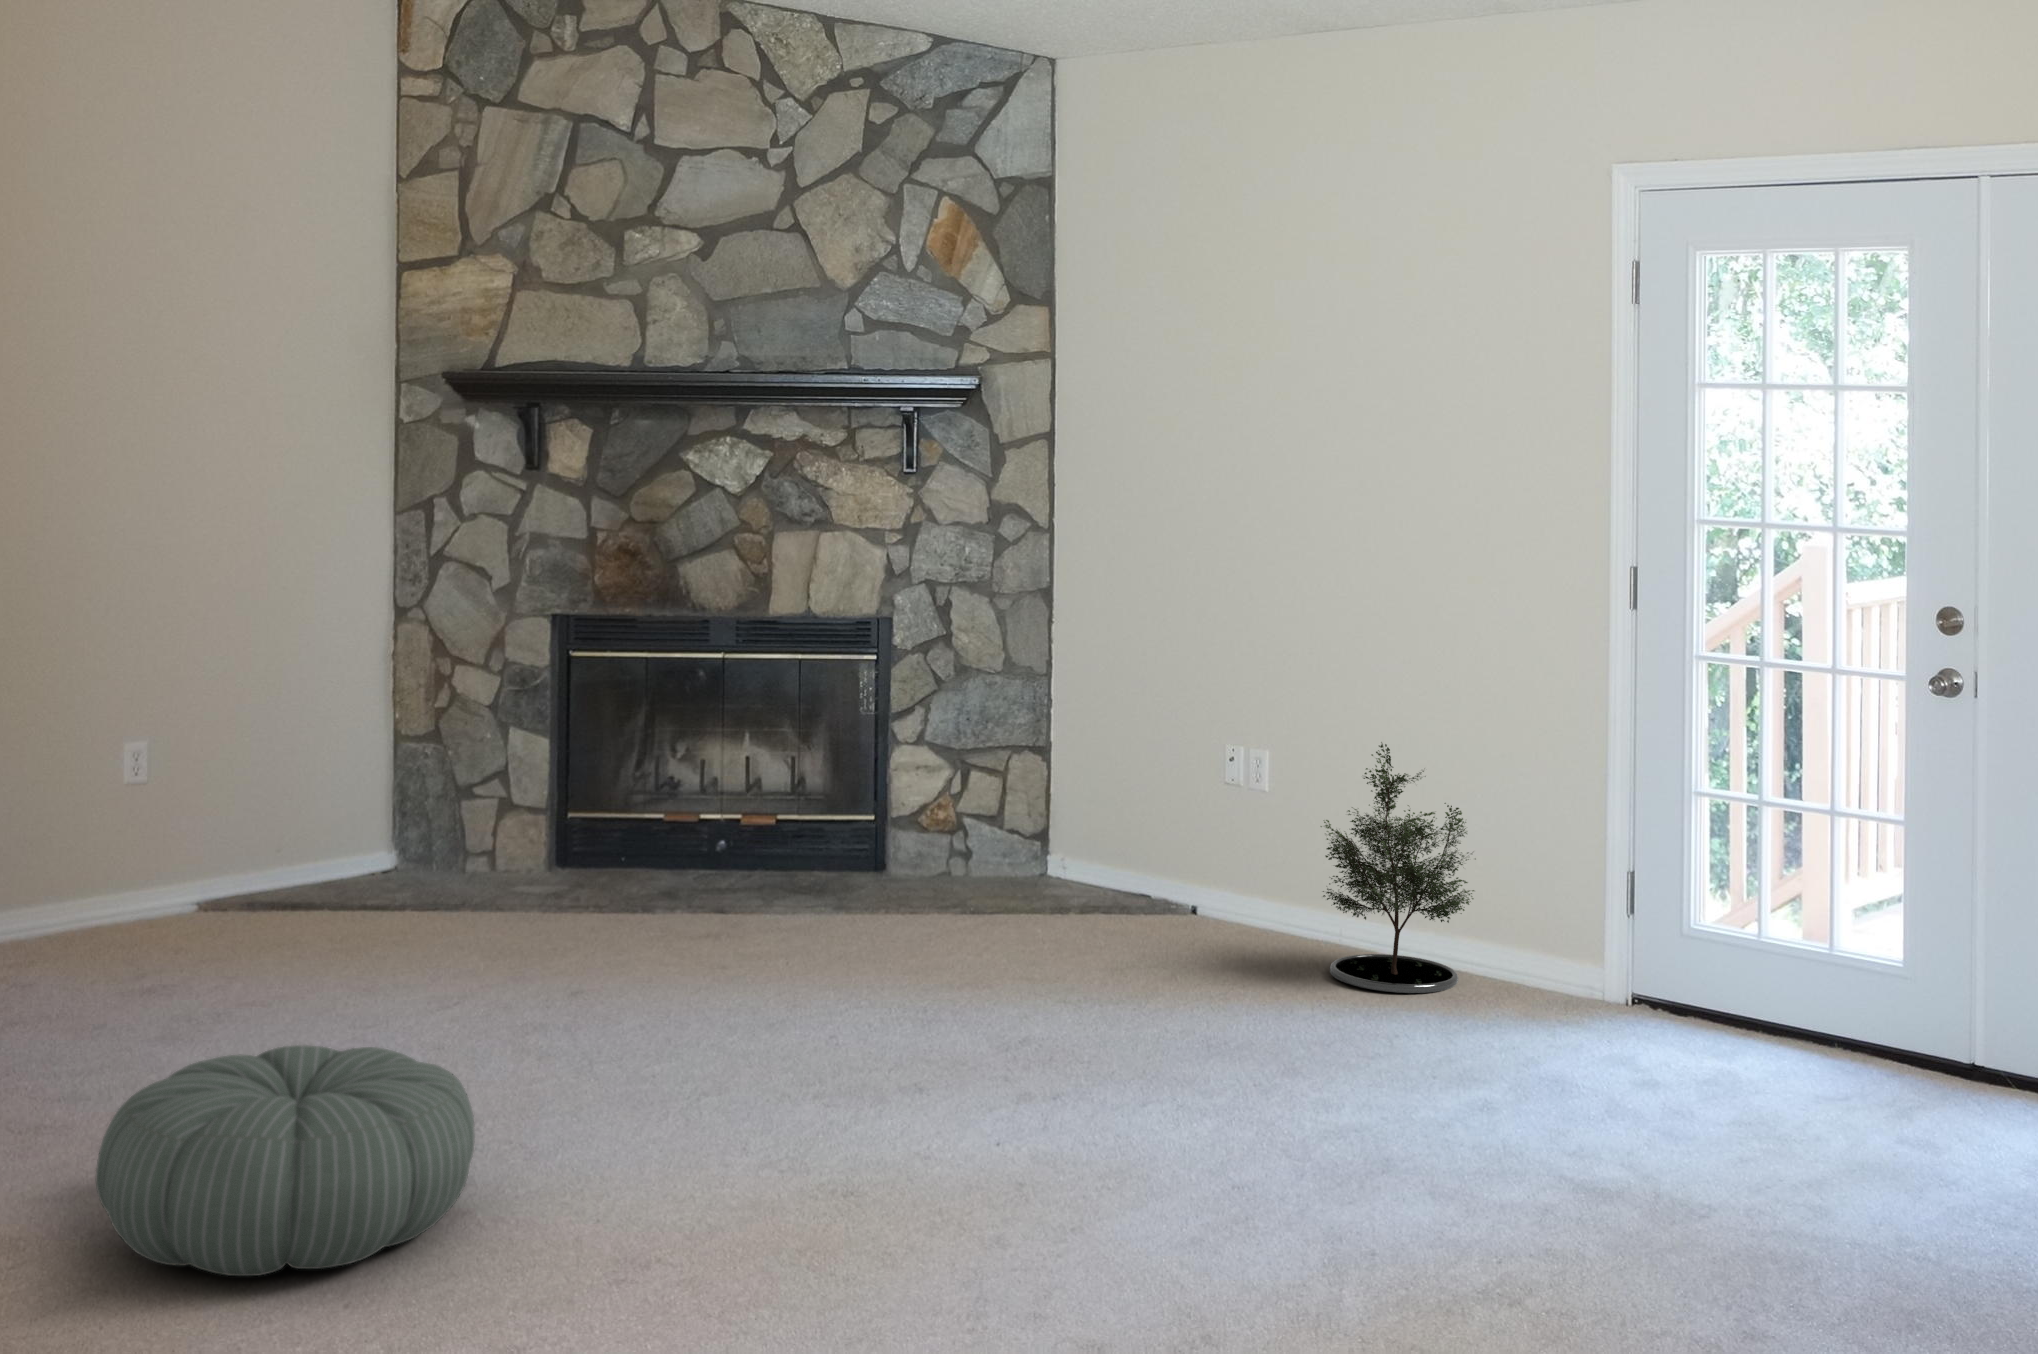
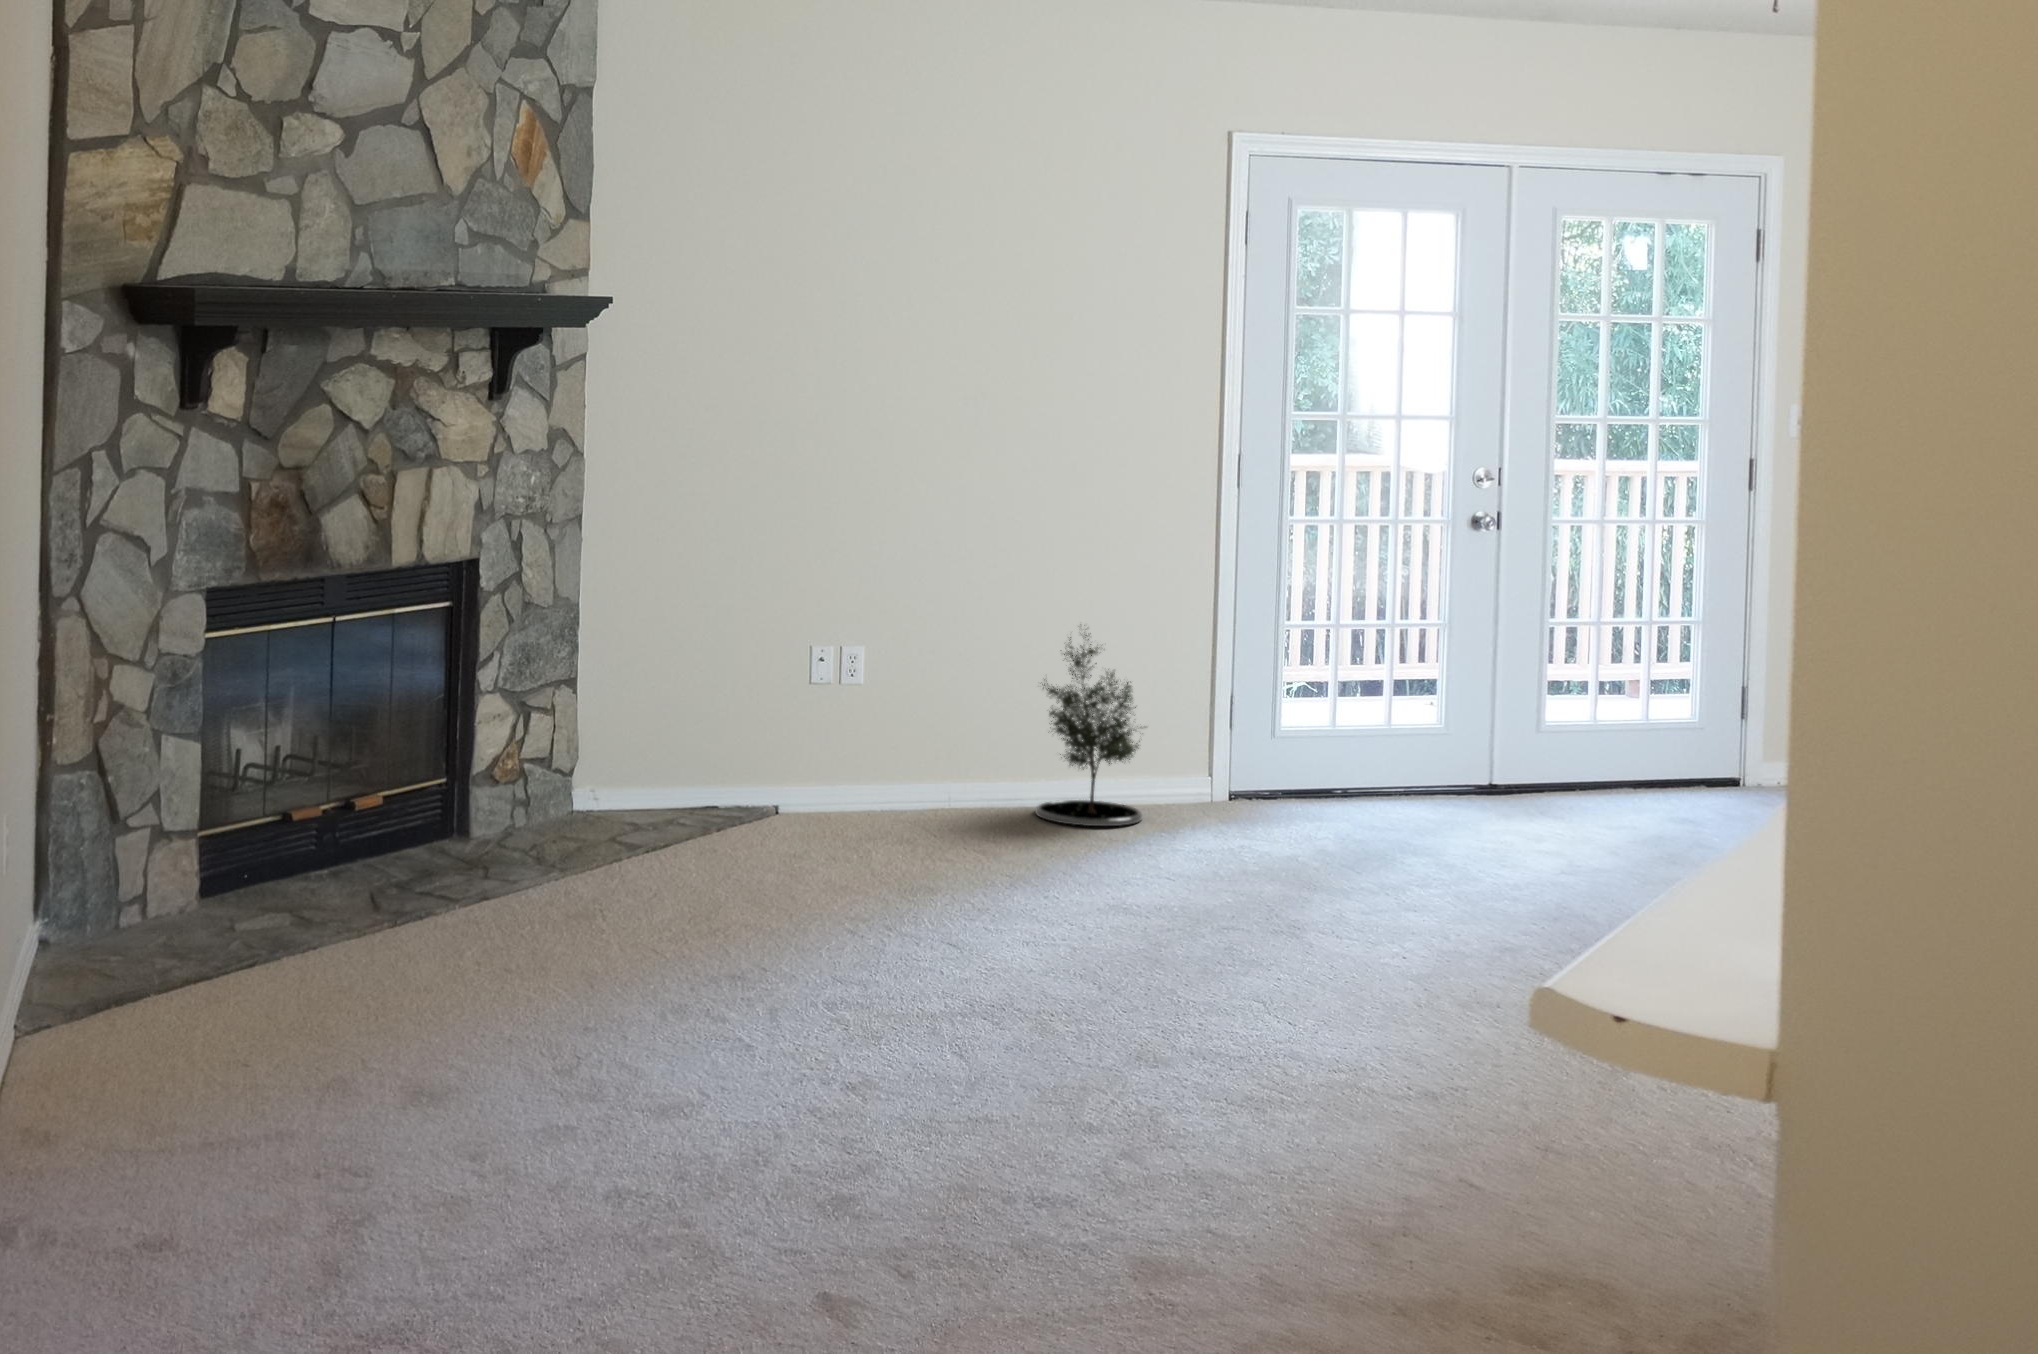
pouf: present [96,1045,475,1276] -> none [1091,987,1423,1196]

